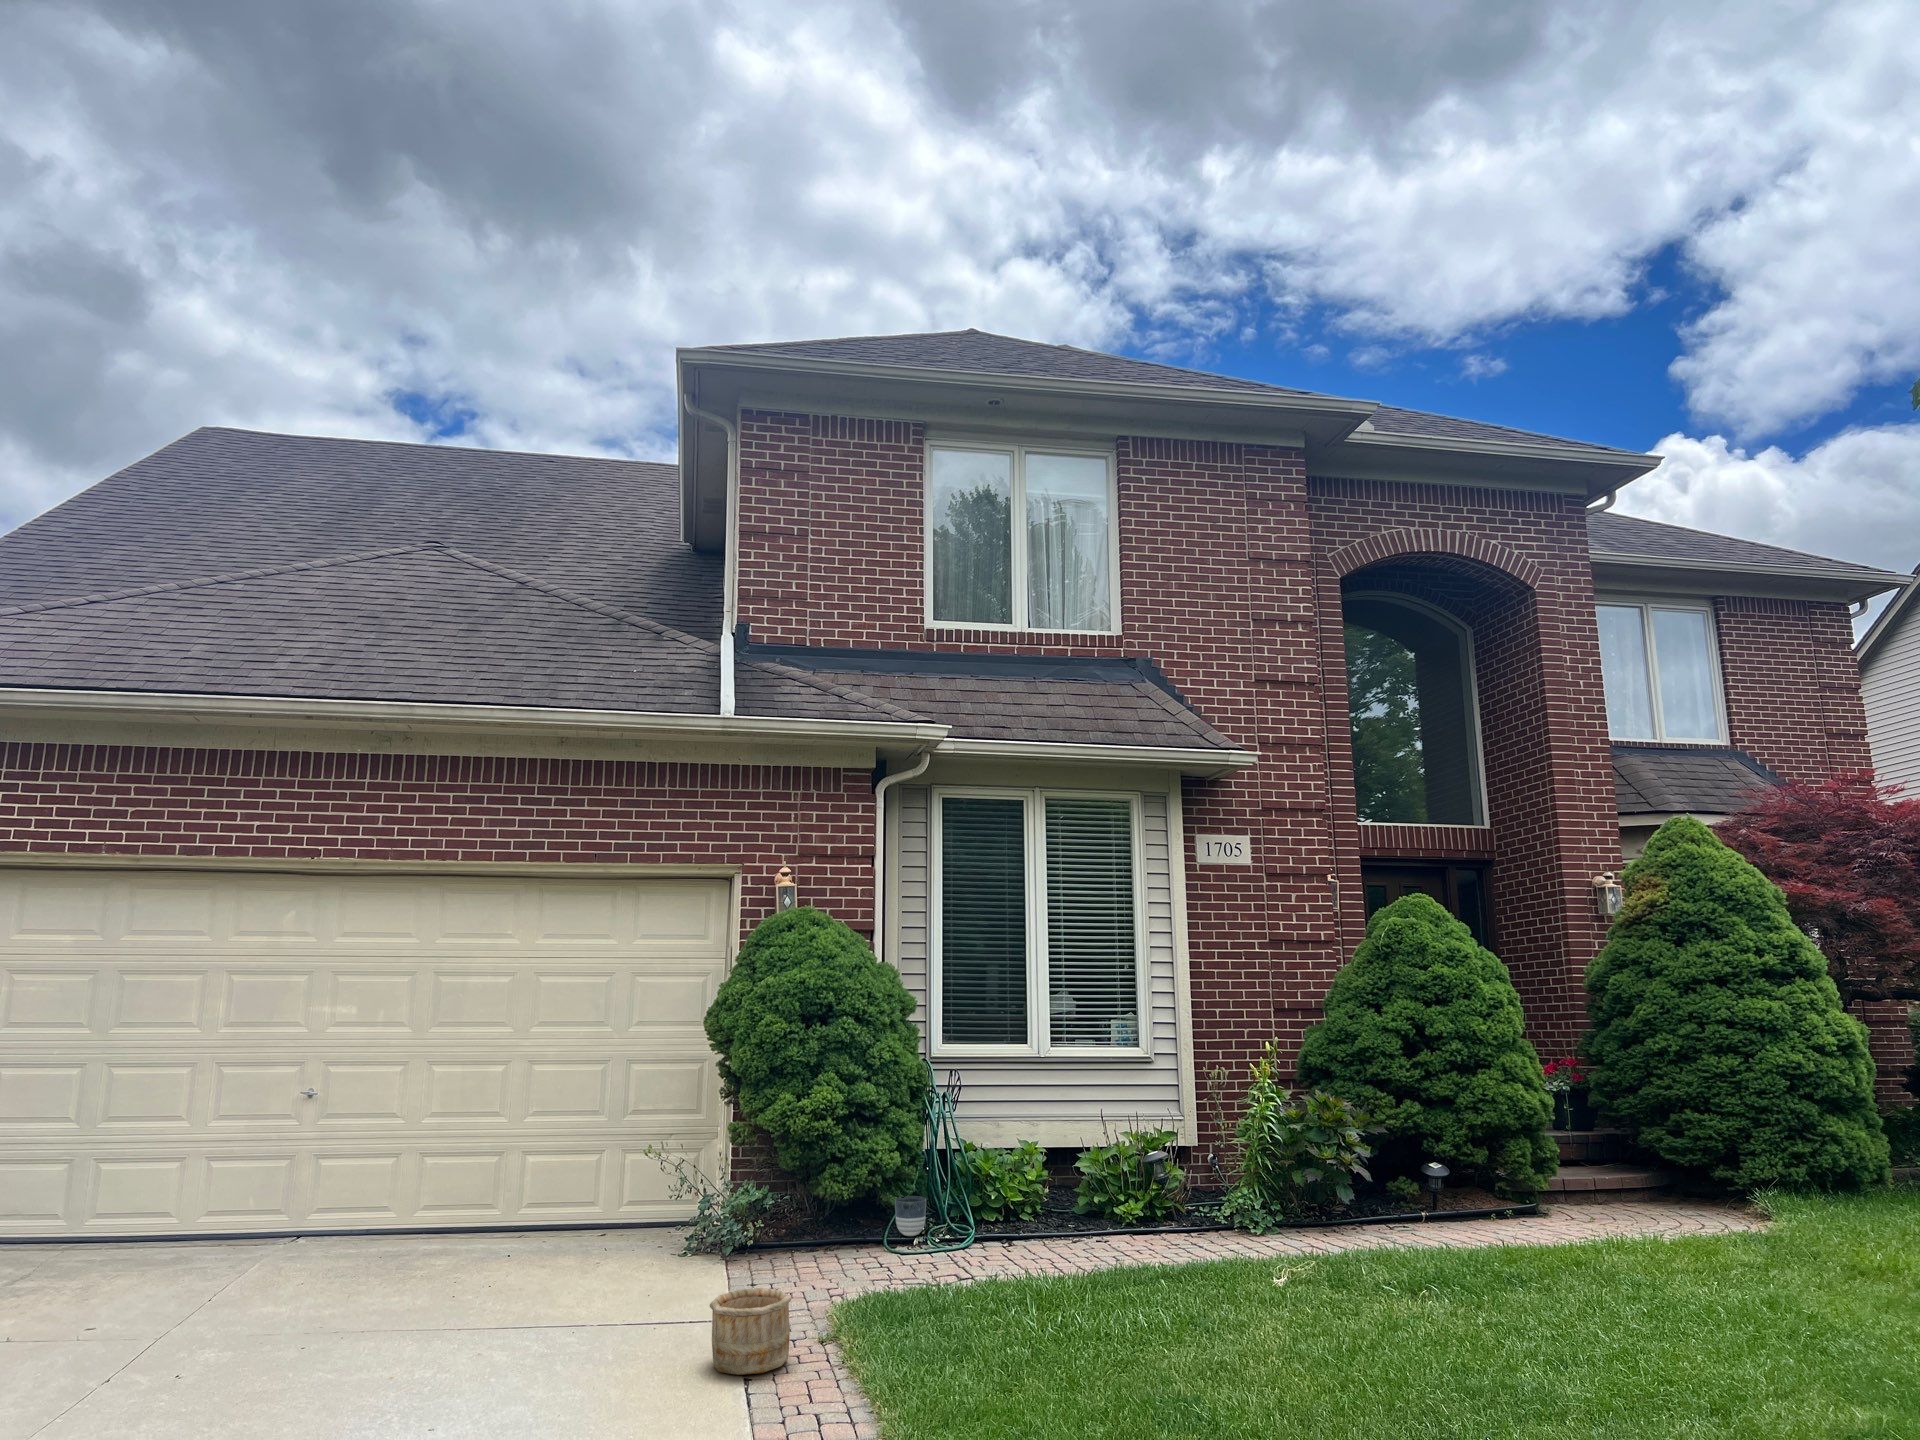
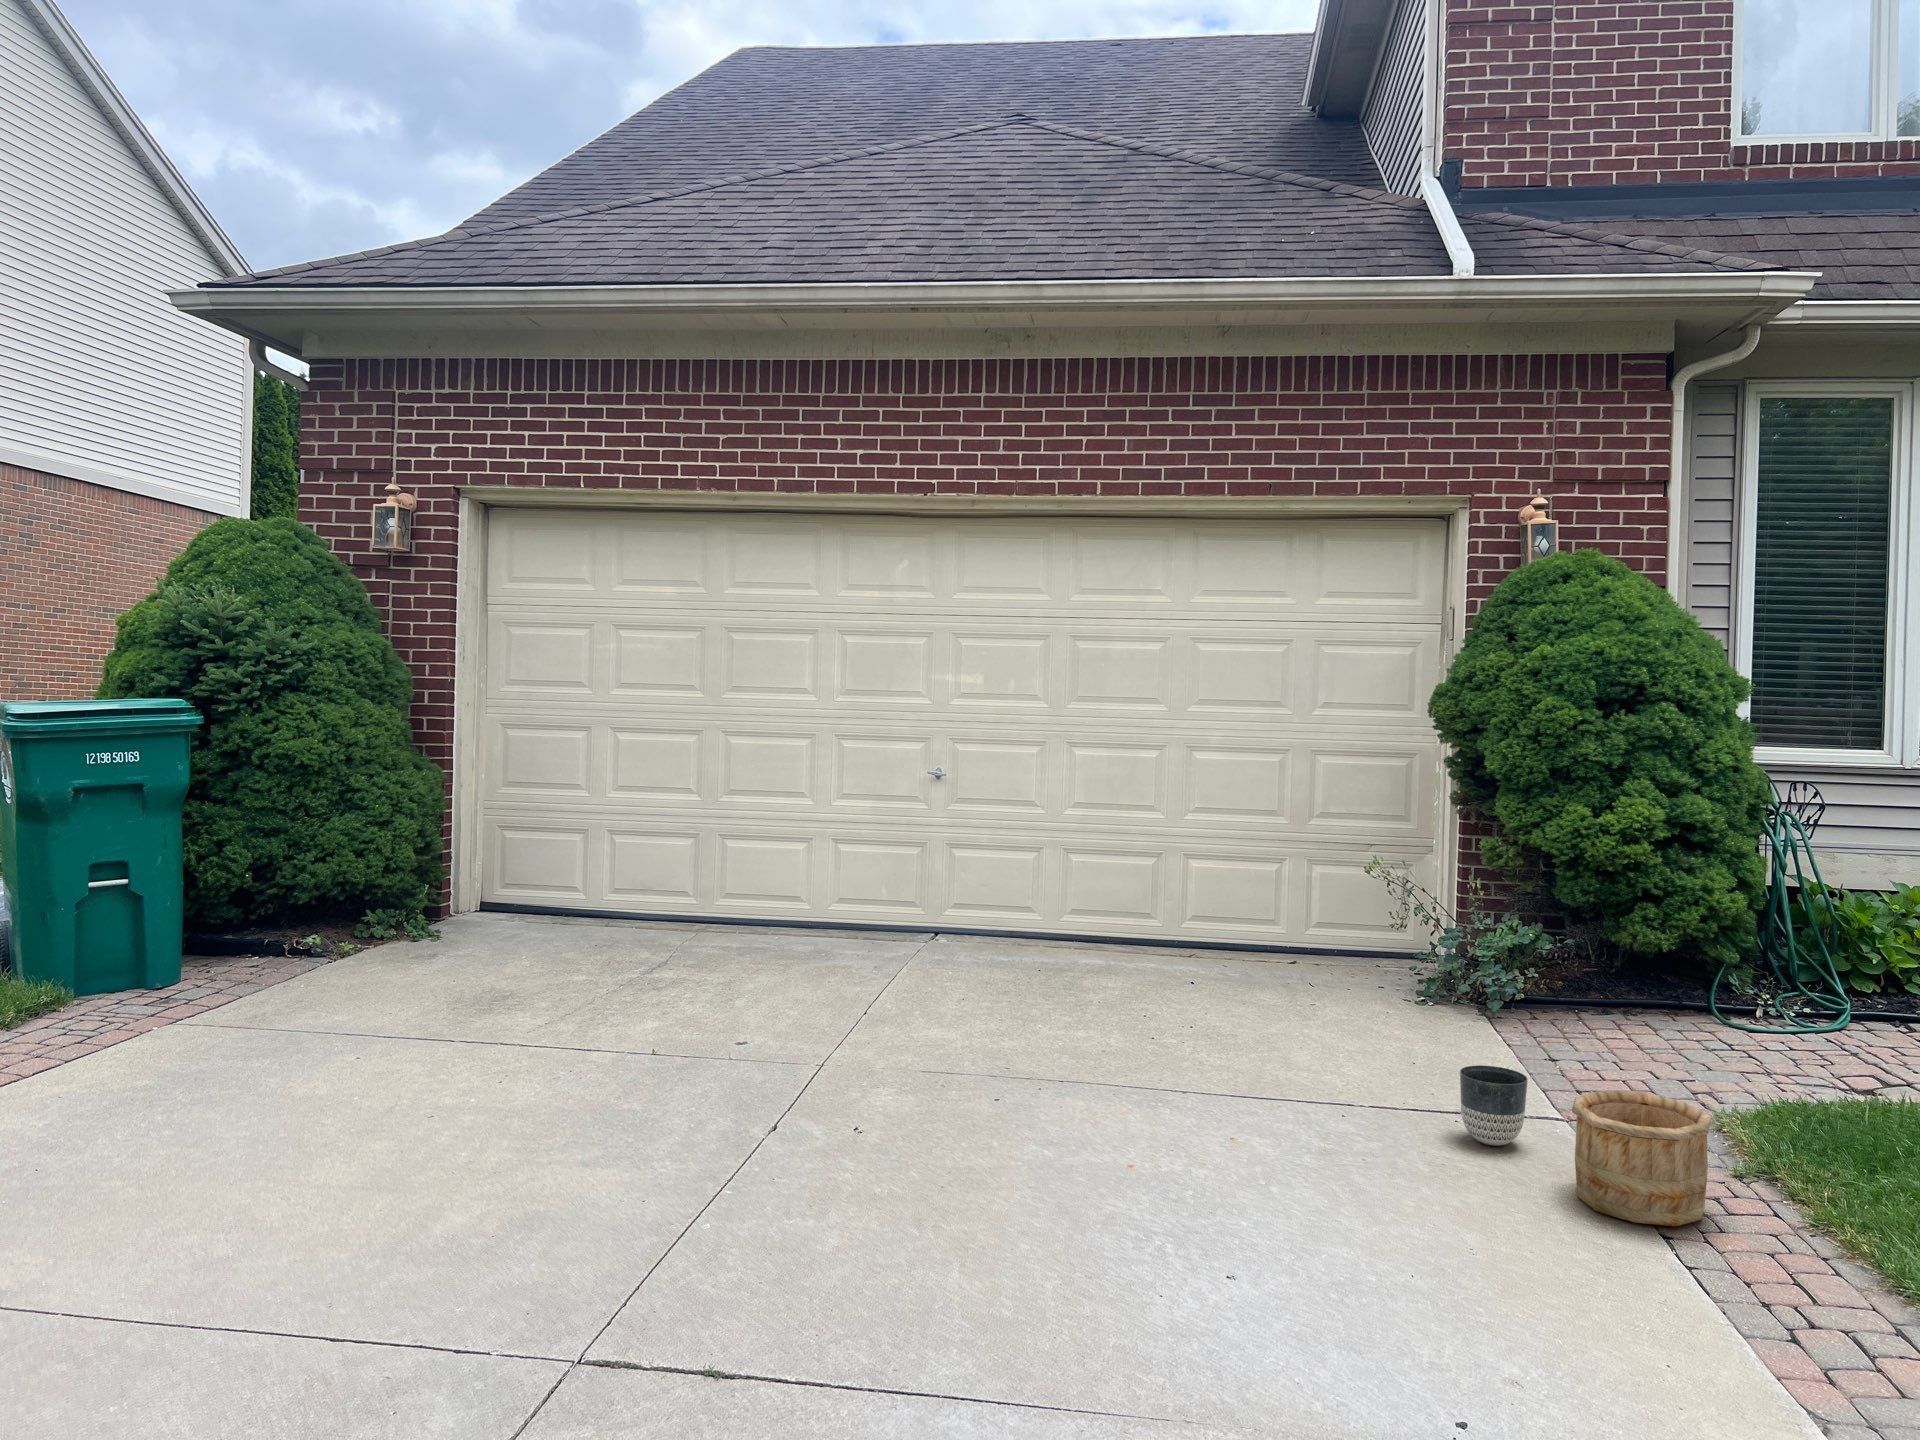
planter: present [895,1196,926,1236] -> present [1460,1065,1528,1146]

